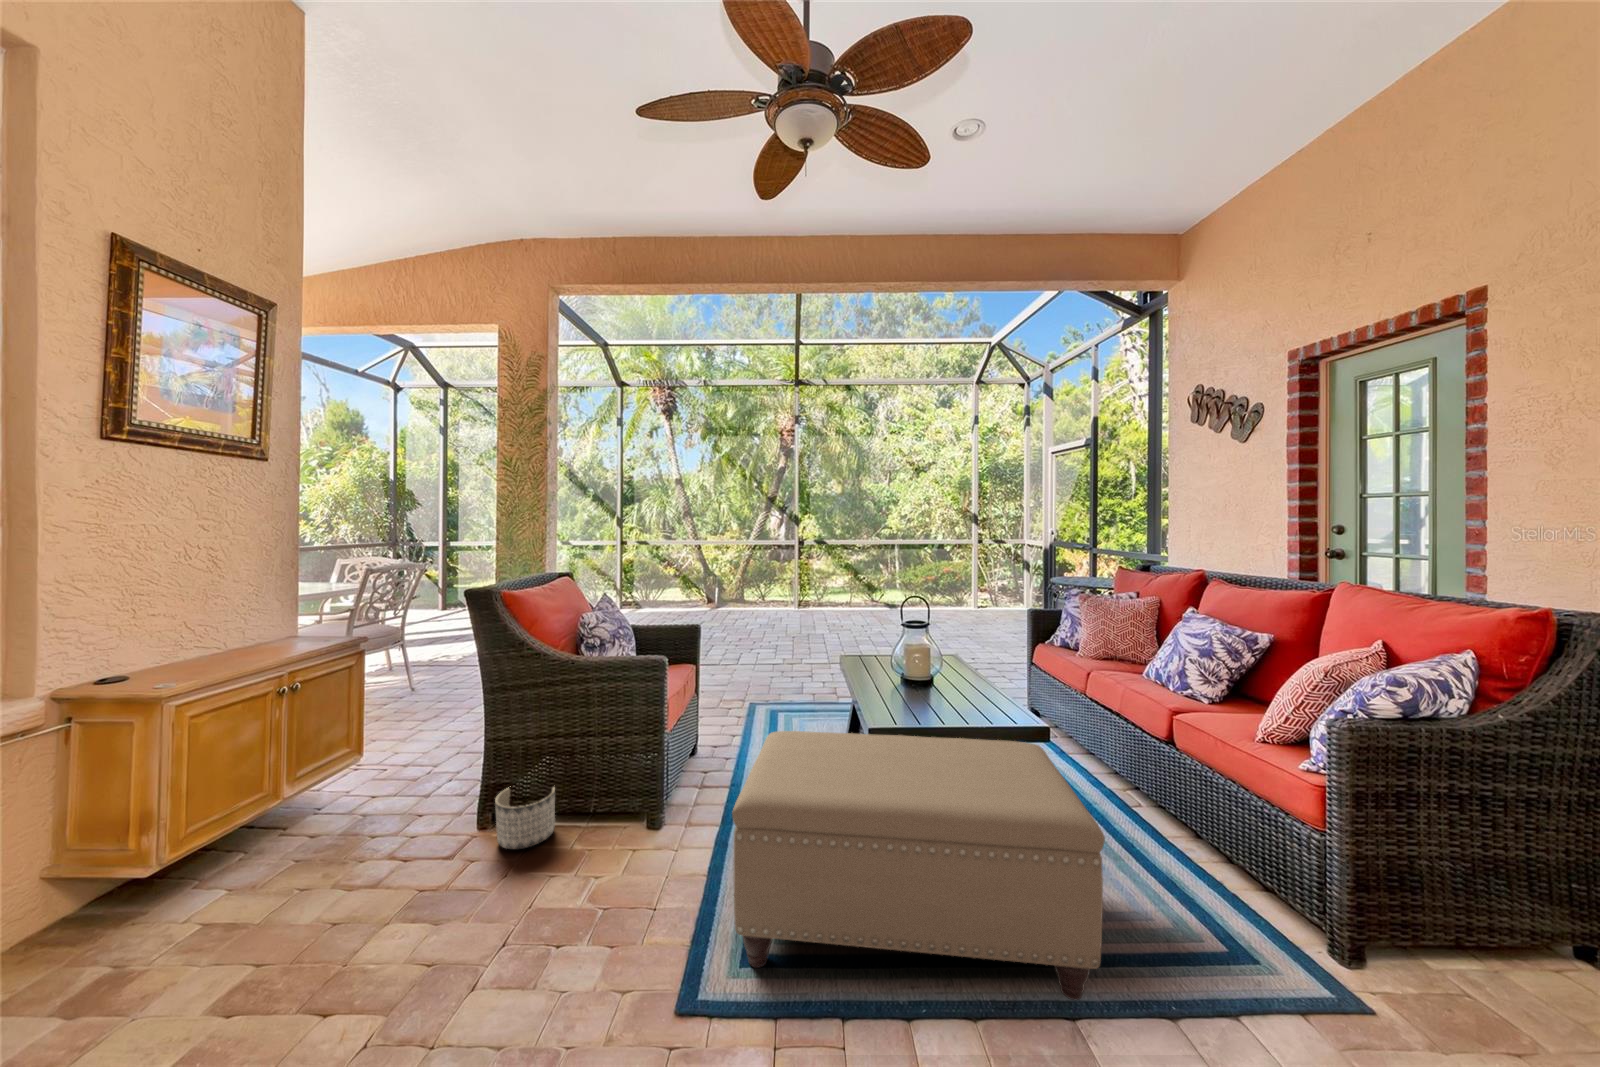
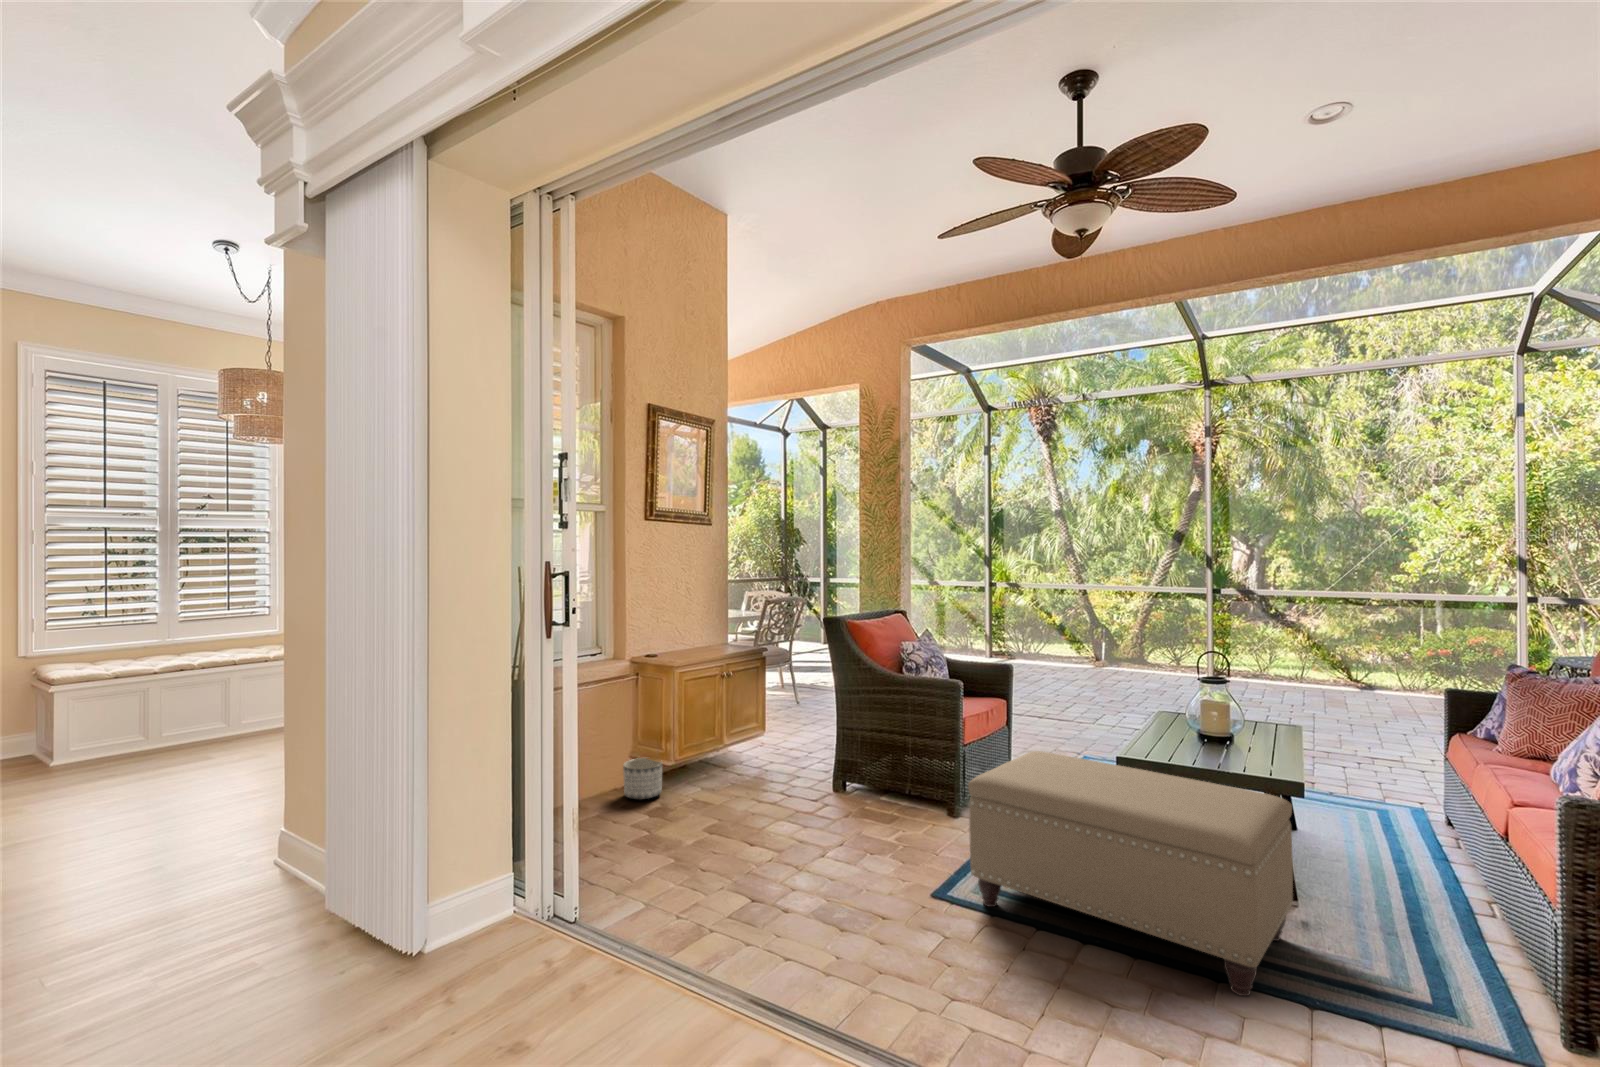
planter: present [495,787,555,849] -> present [623,758,662,800]

